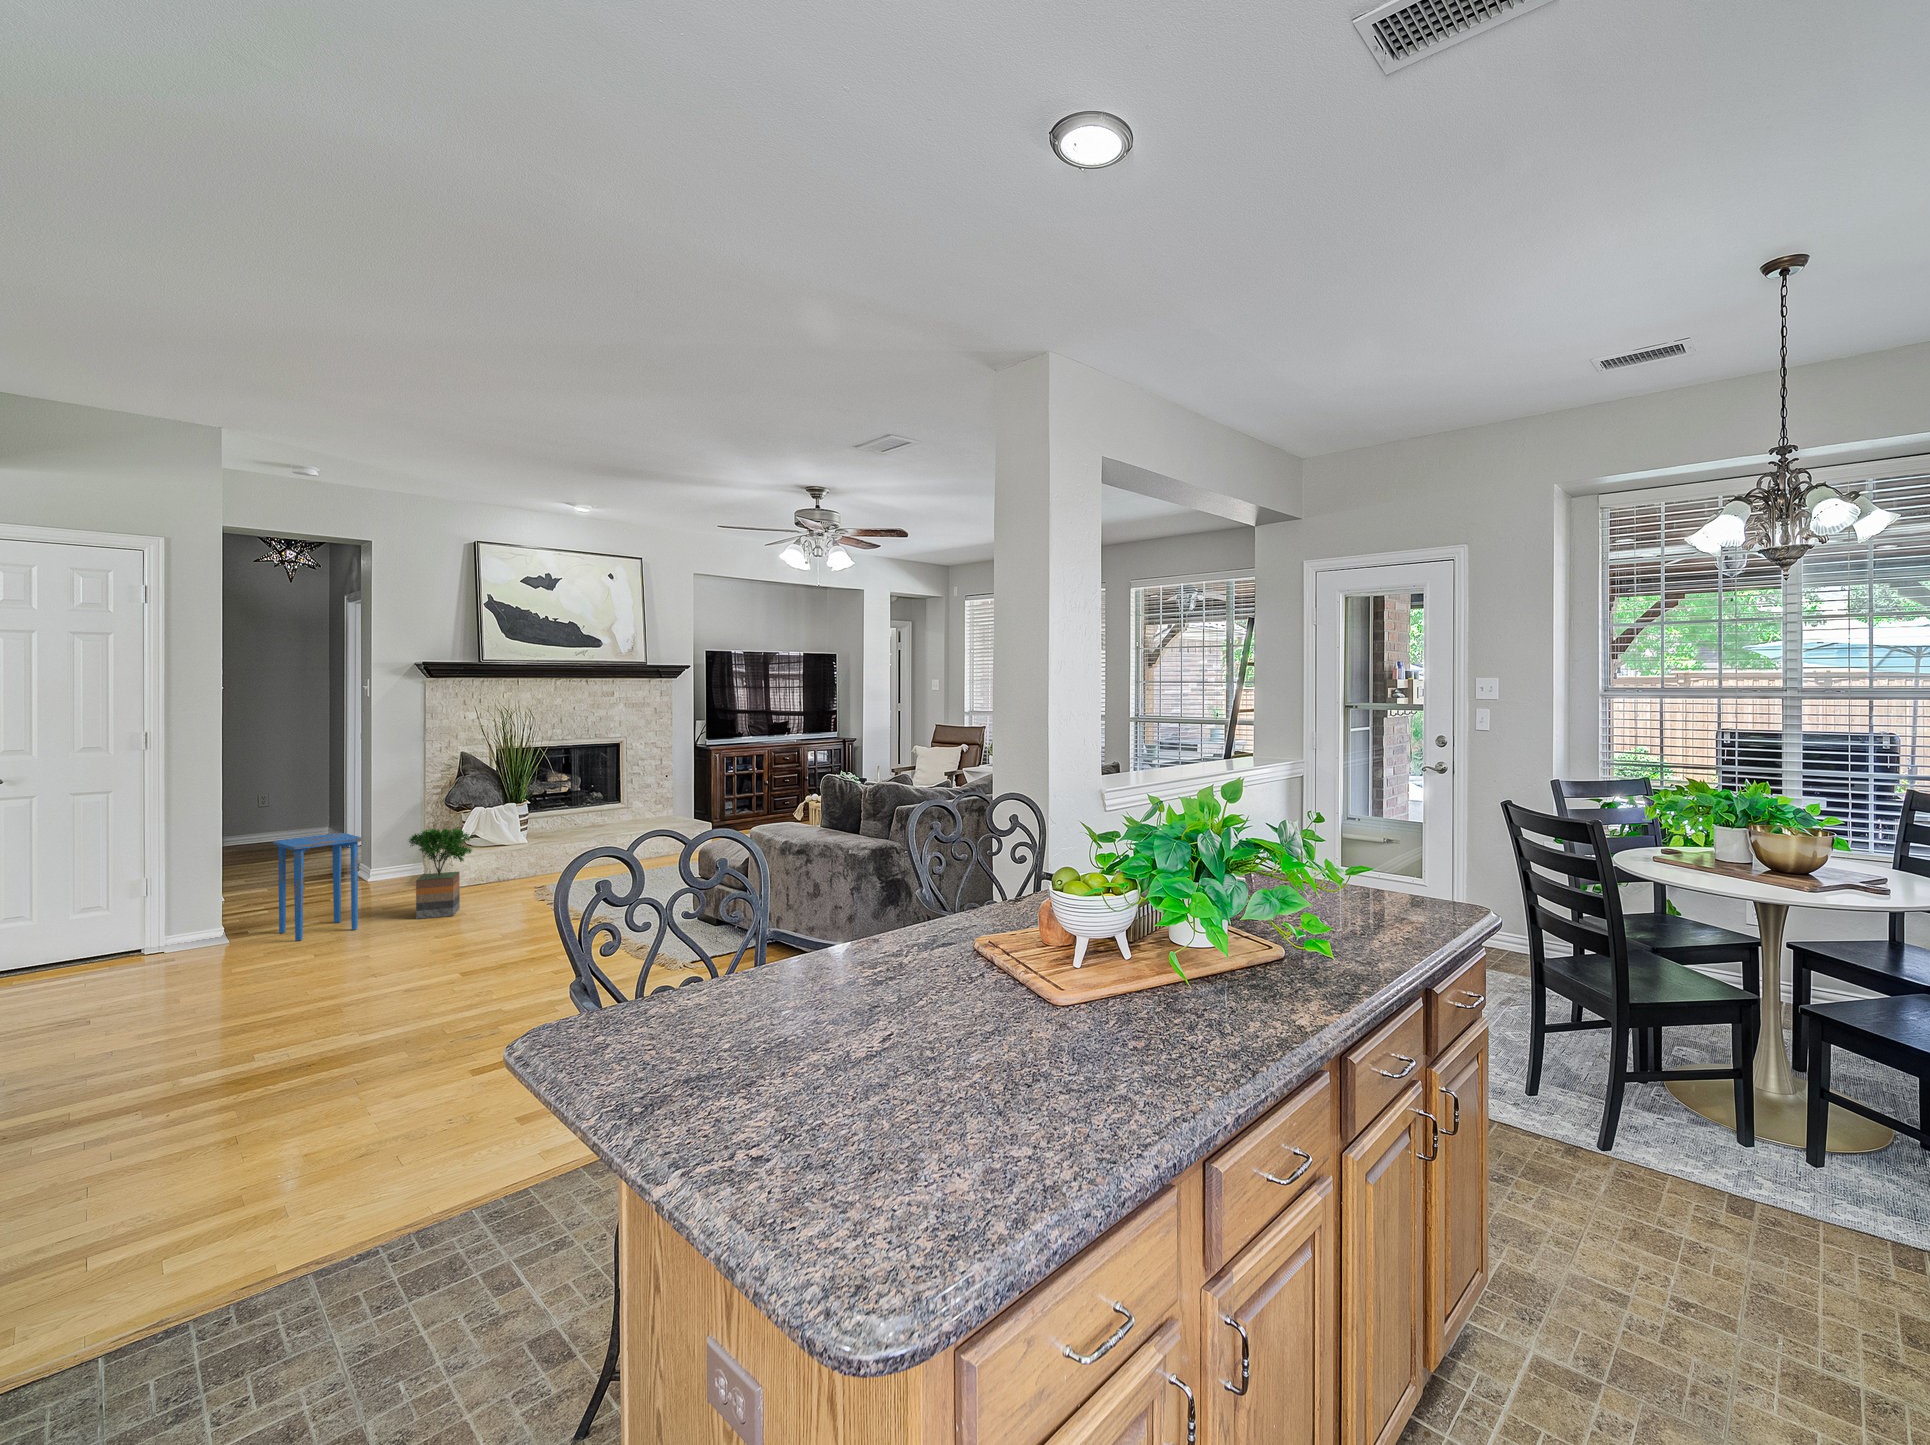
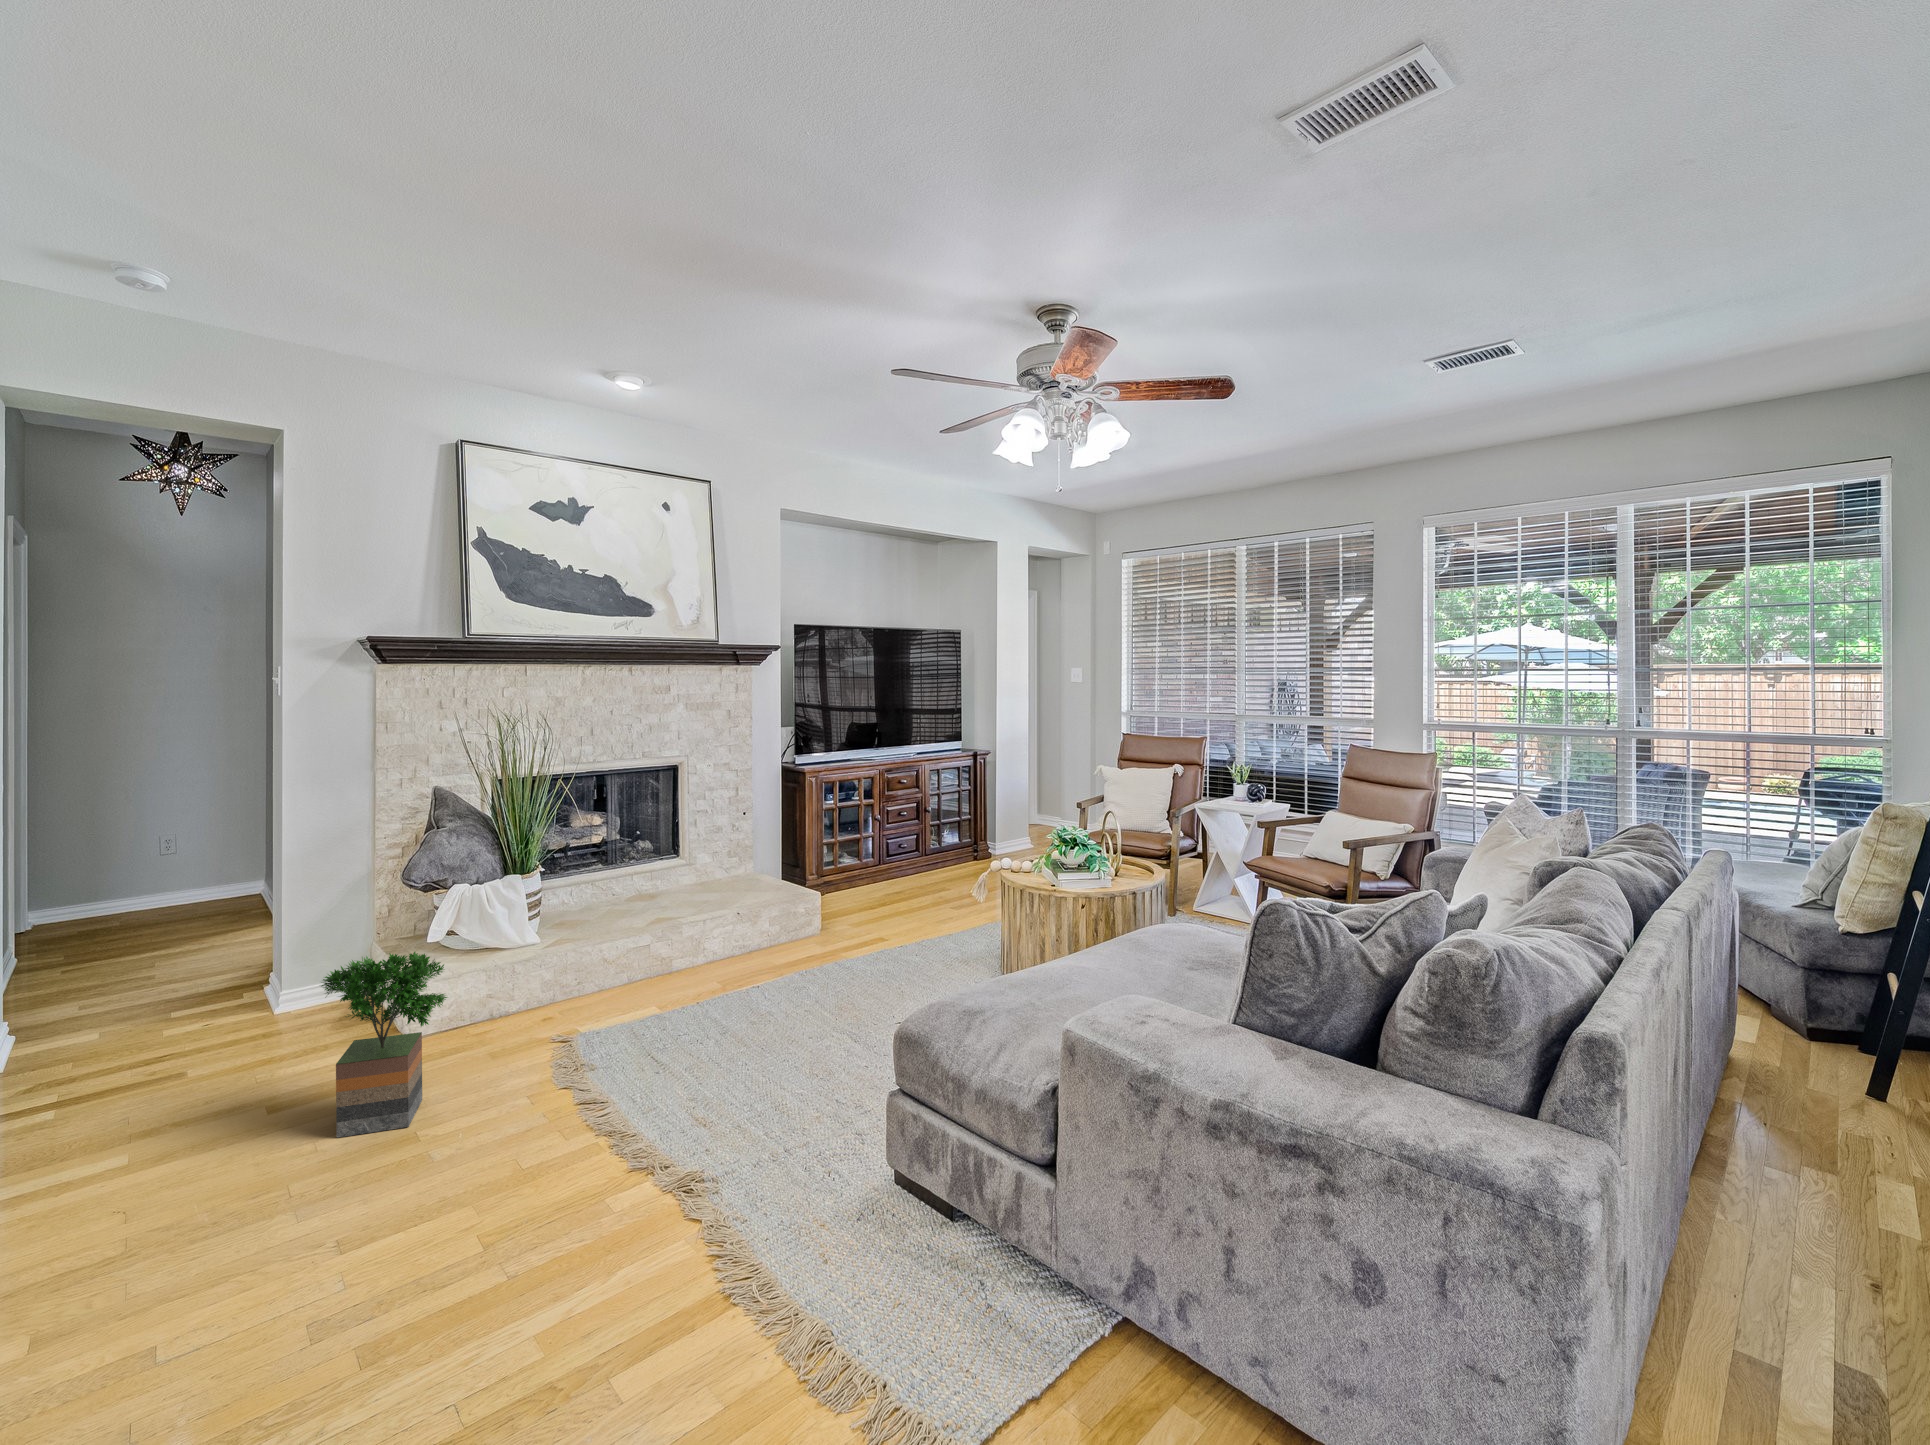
side table: present [273,833,363,940] -> none [38,972,224,1222]

